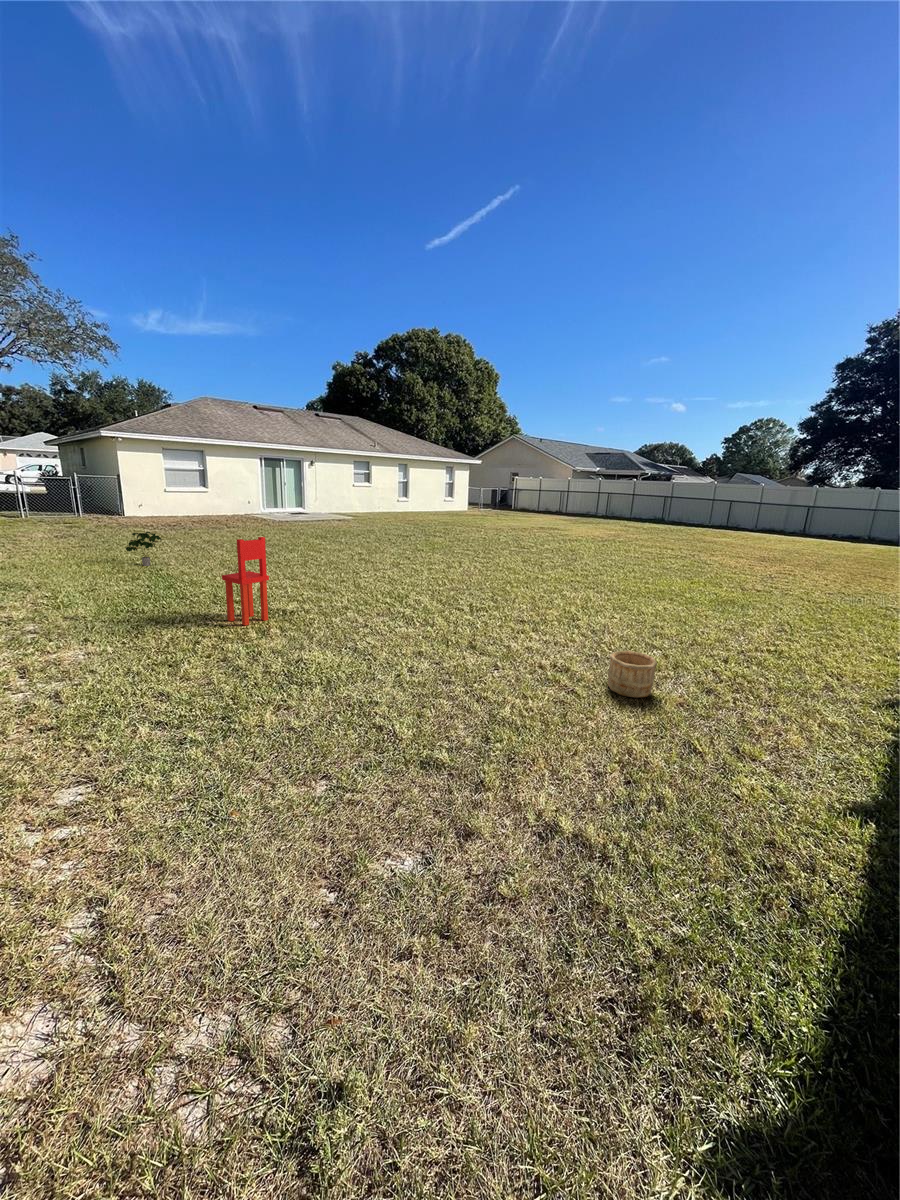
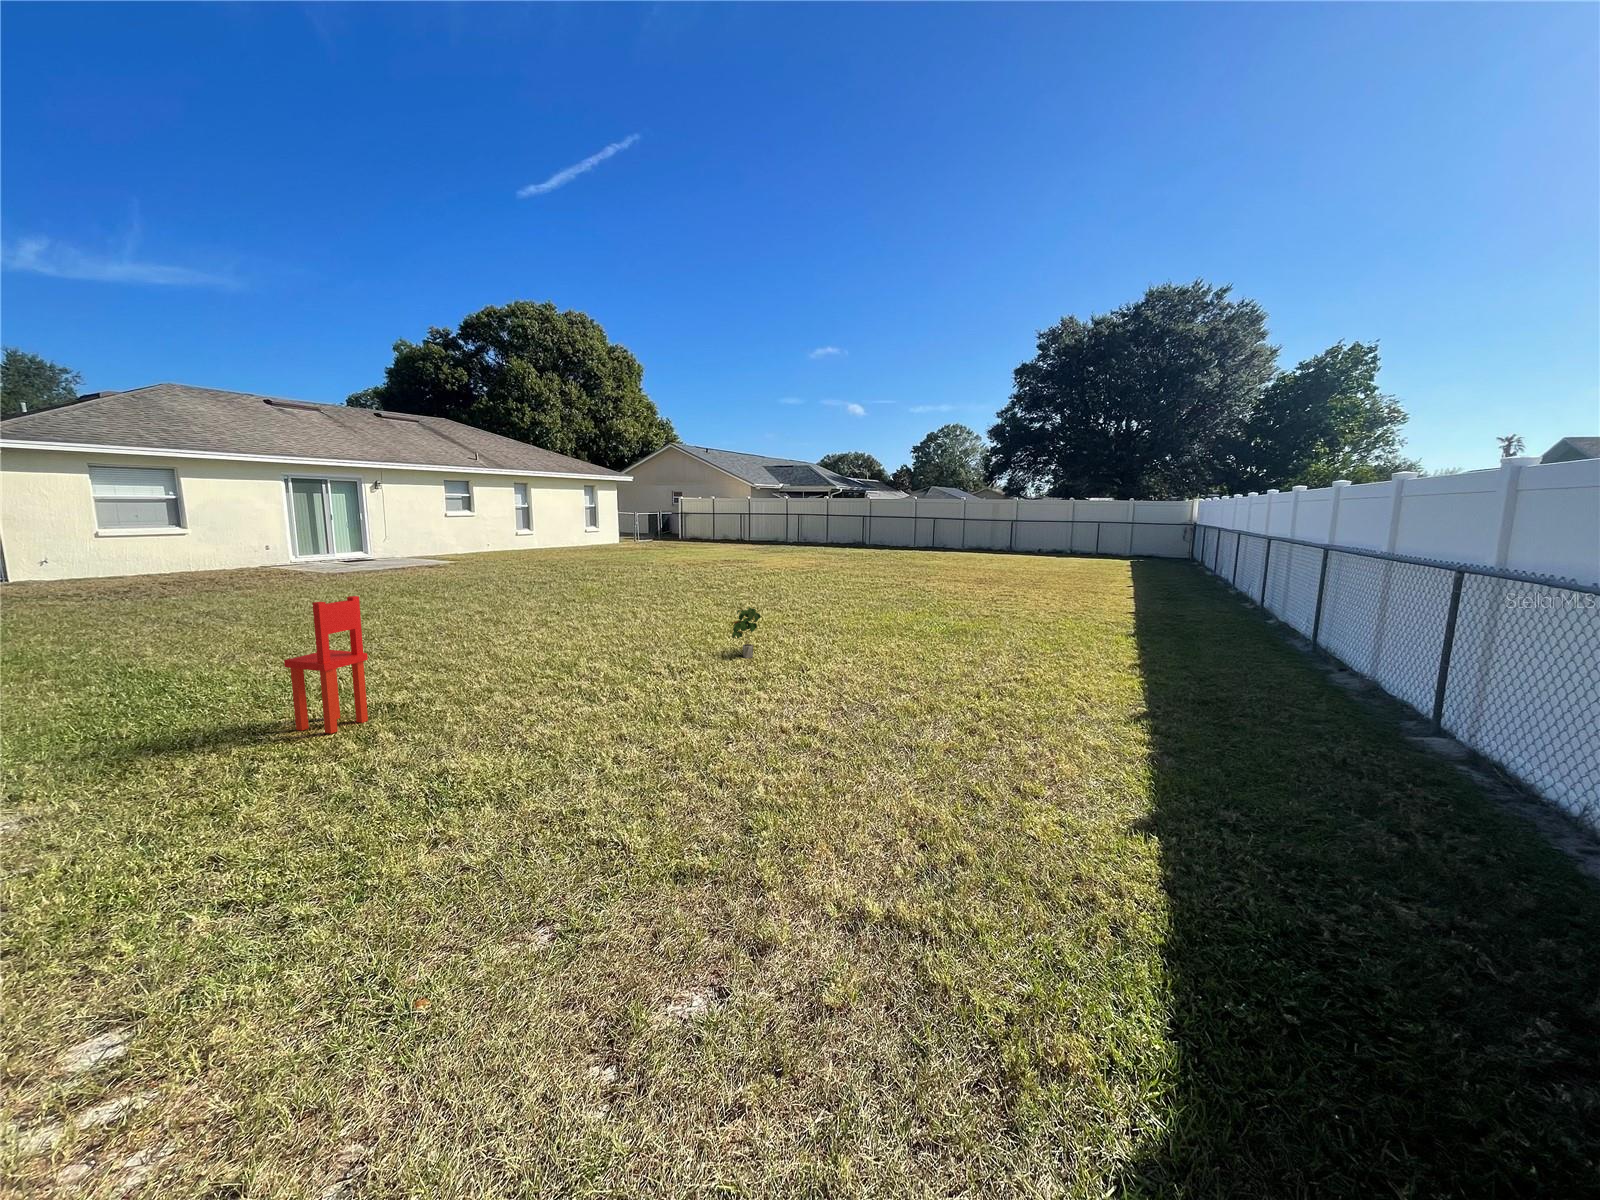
potted plant: present [126,532,162,566] -> present [732,607,761,658]
wooden bucket: present [608,651,658,698] -> none [863,696,917,750]

